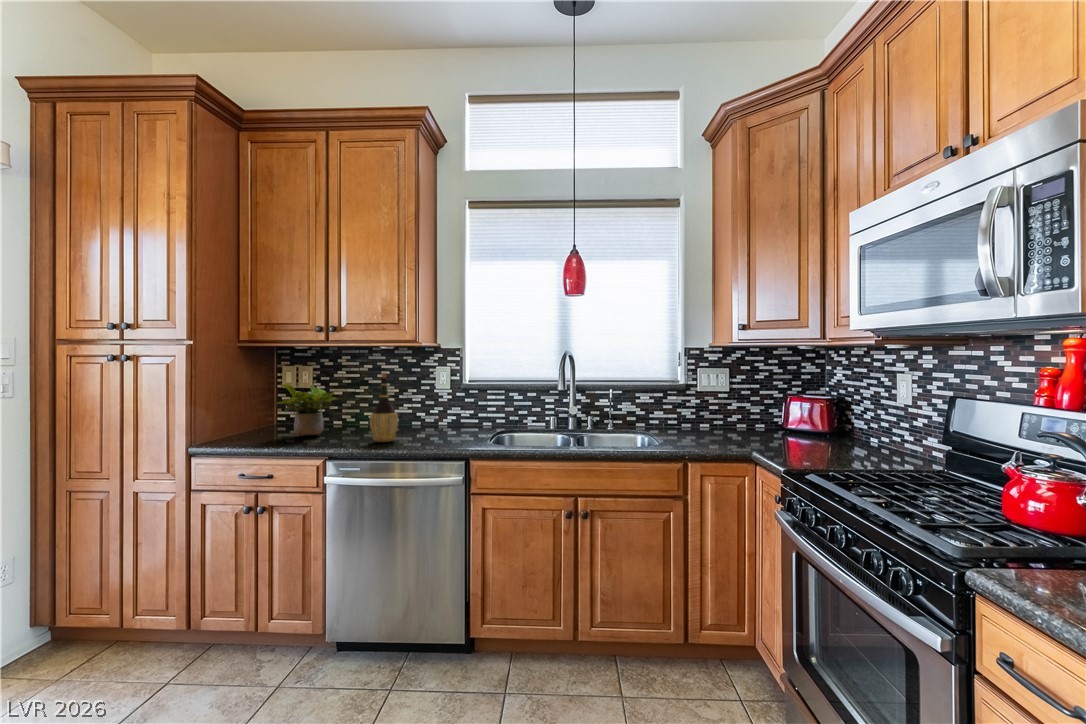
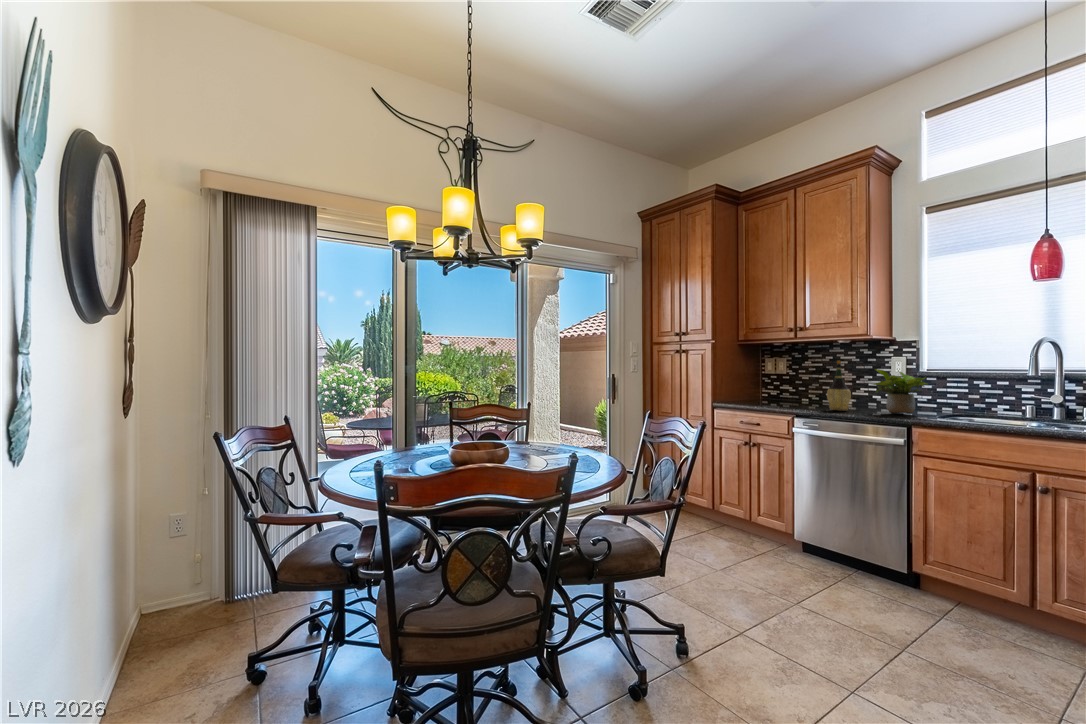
potted plant: present [277,384,339,437] -> present [873,369,927,414]

